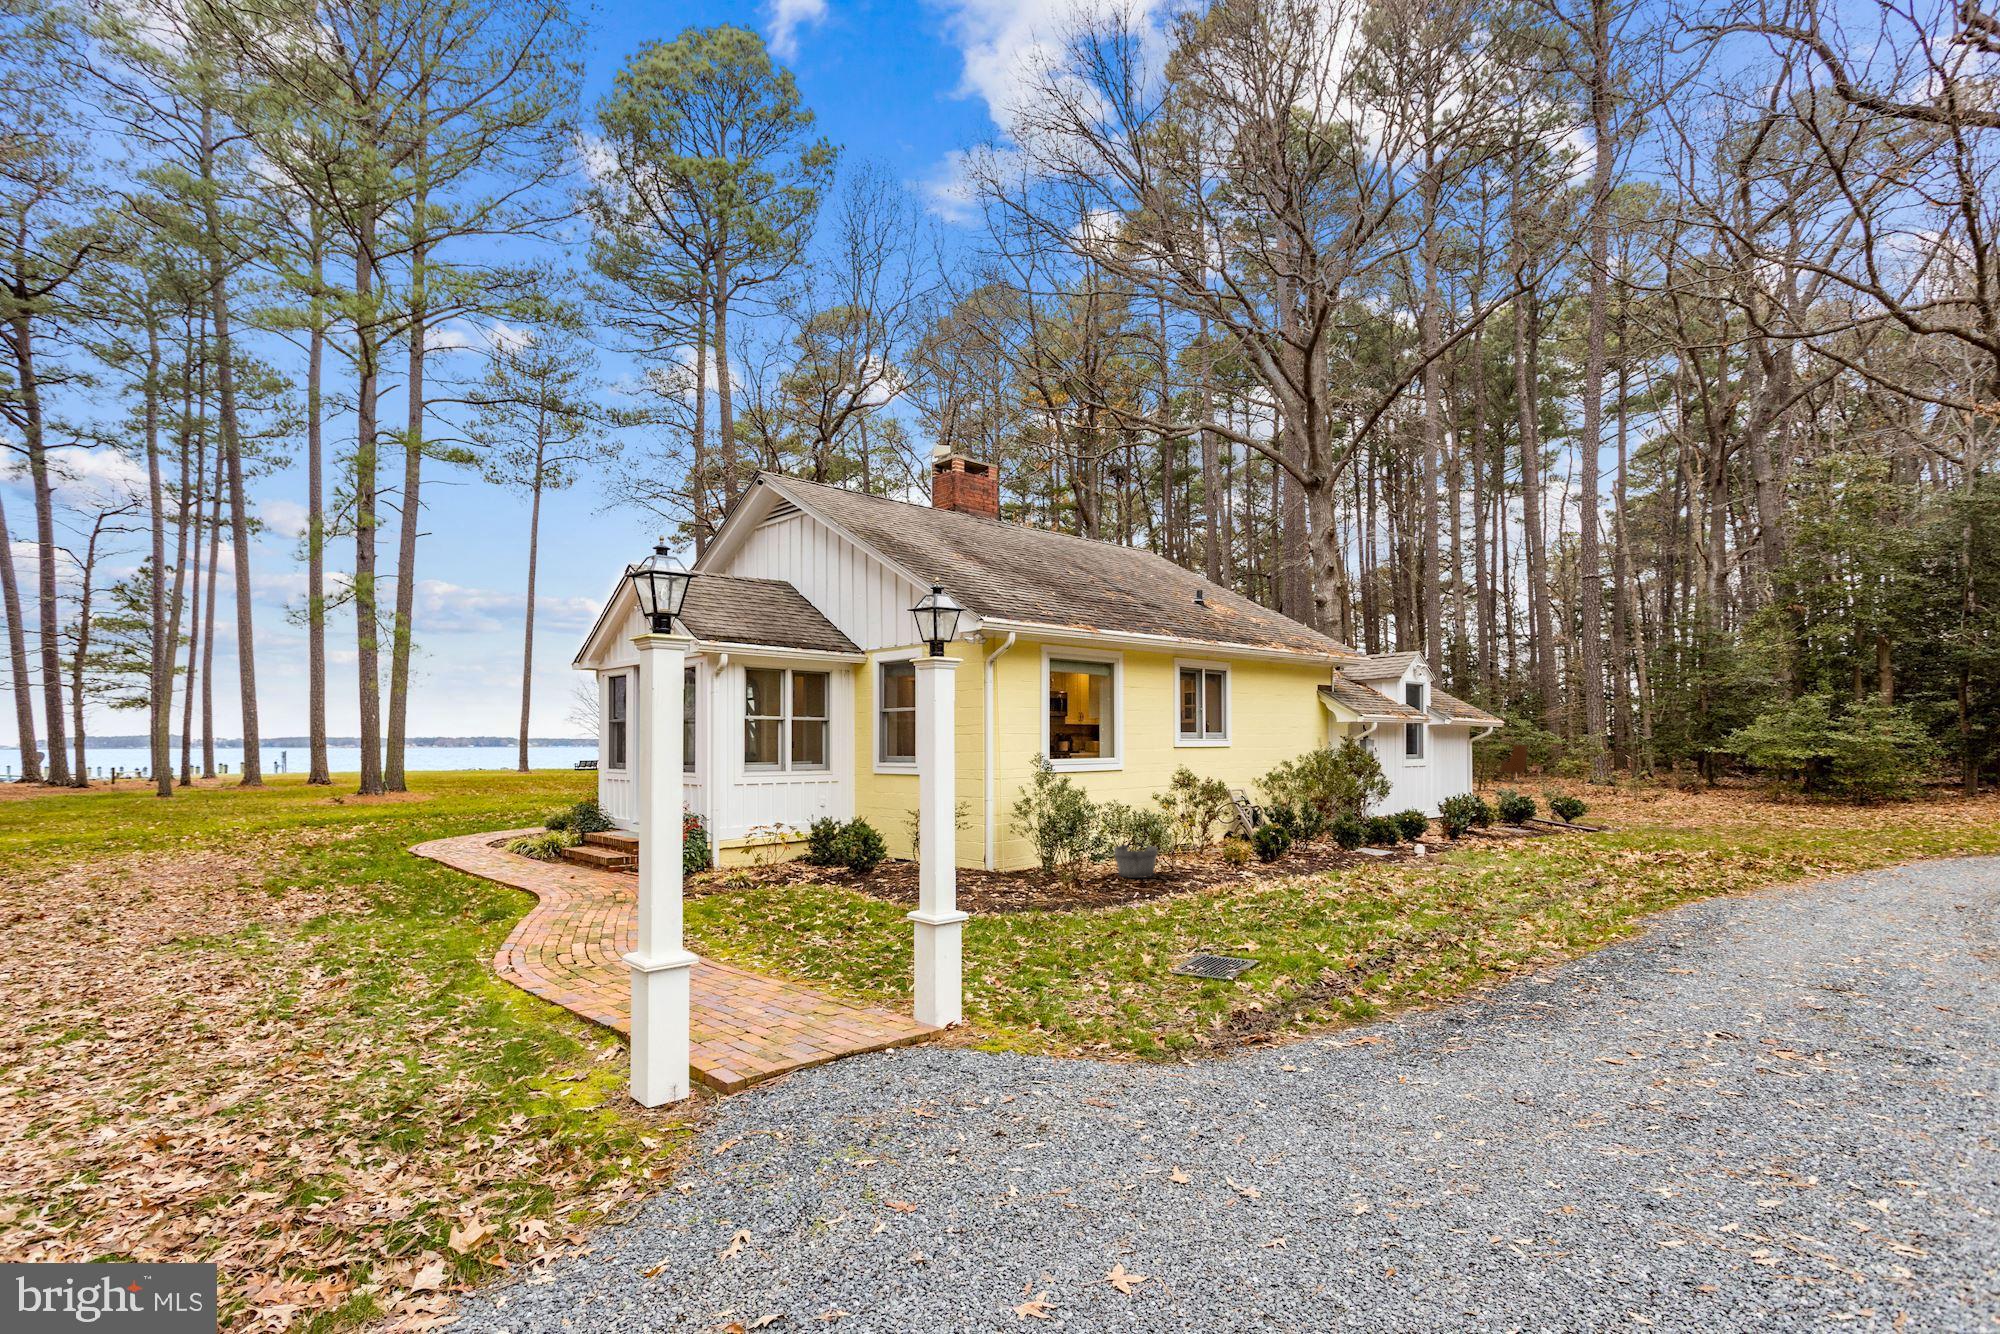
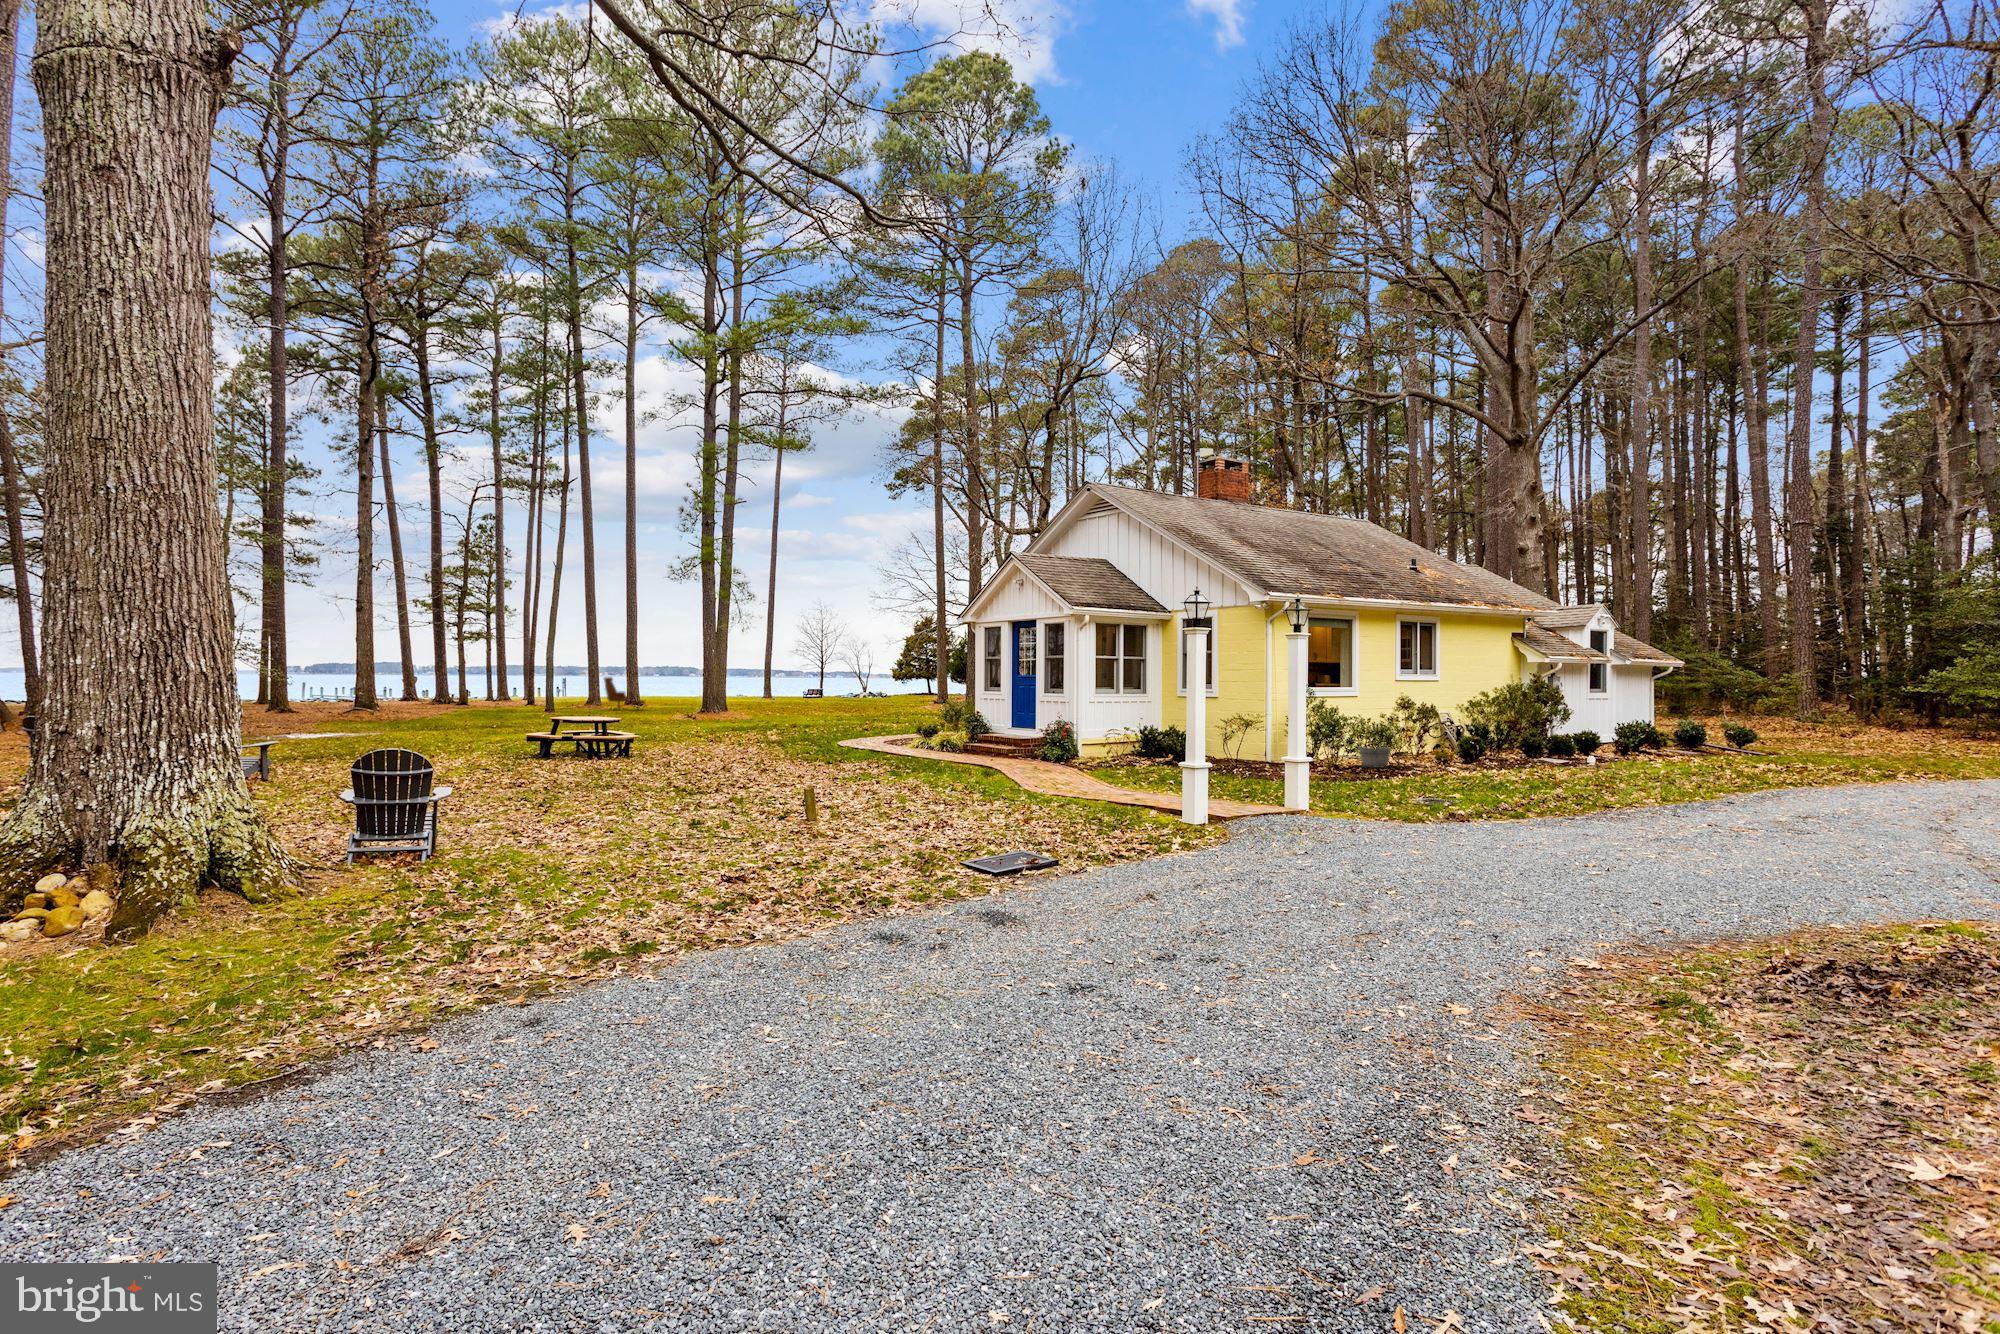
lounge chair: present [1492,745,1527,782] -> present [604,677,645,709]

